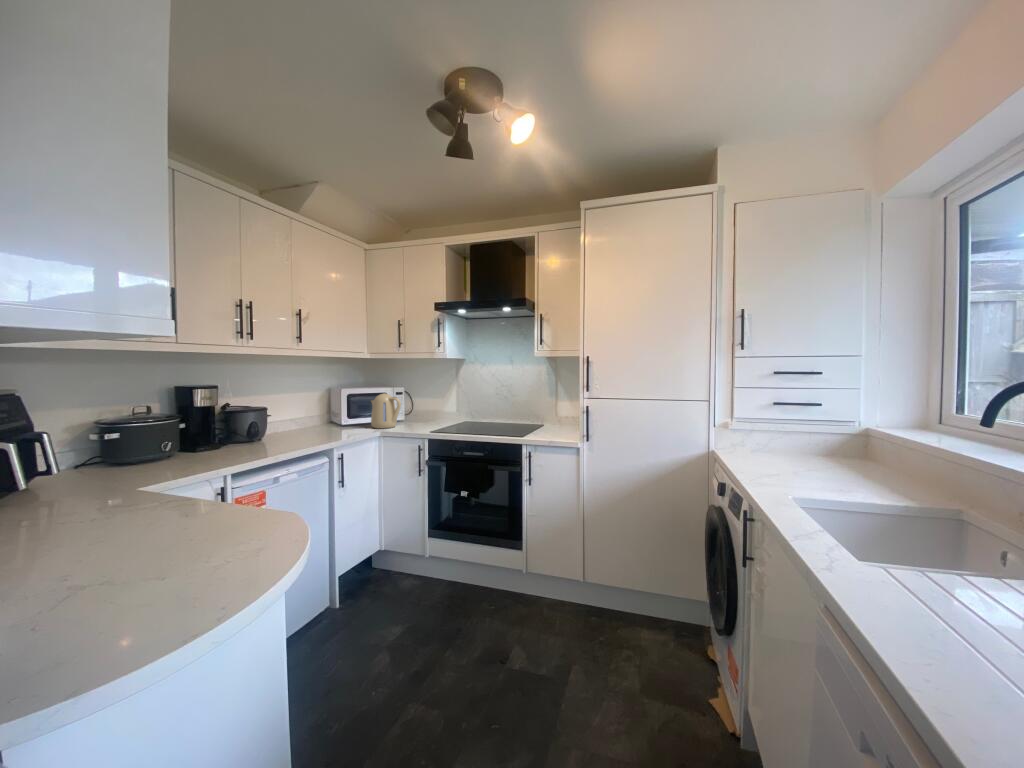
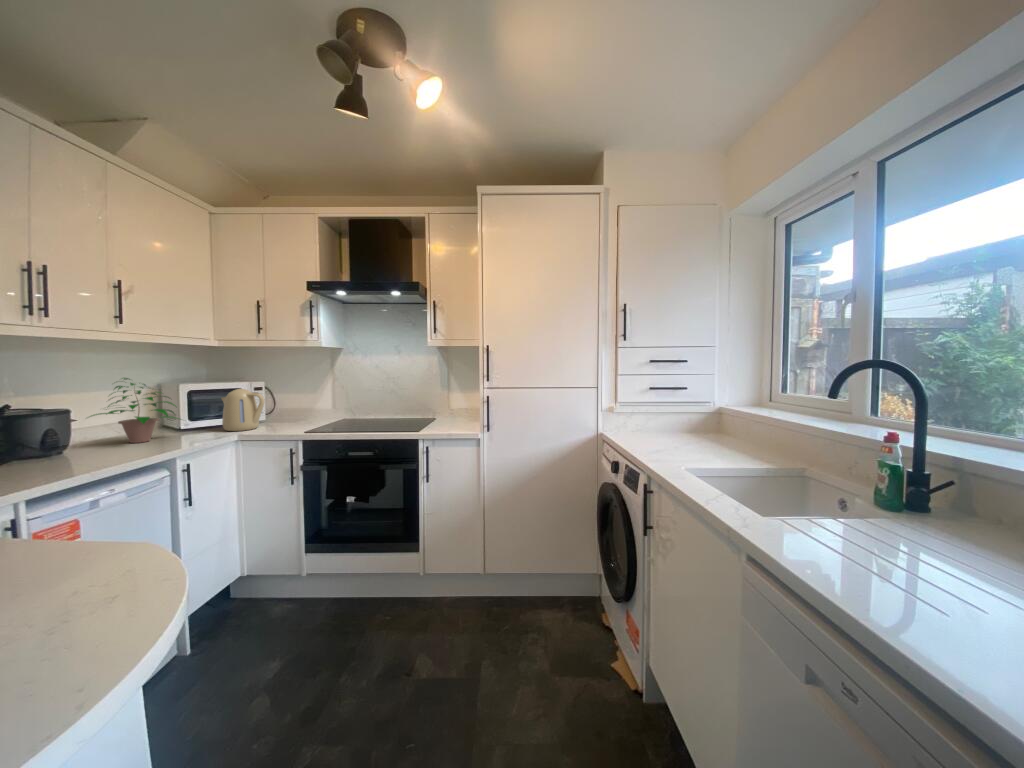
potted plant: none [288,383,348,433] -> present [90,378,178,443]

